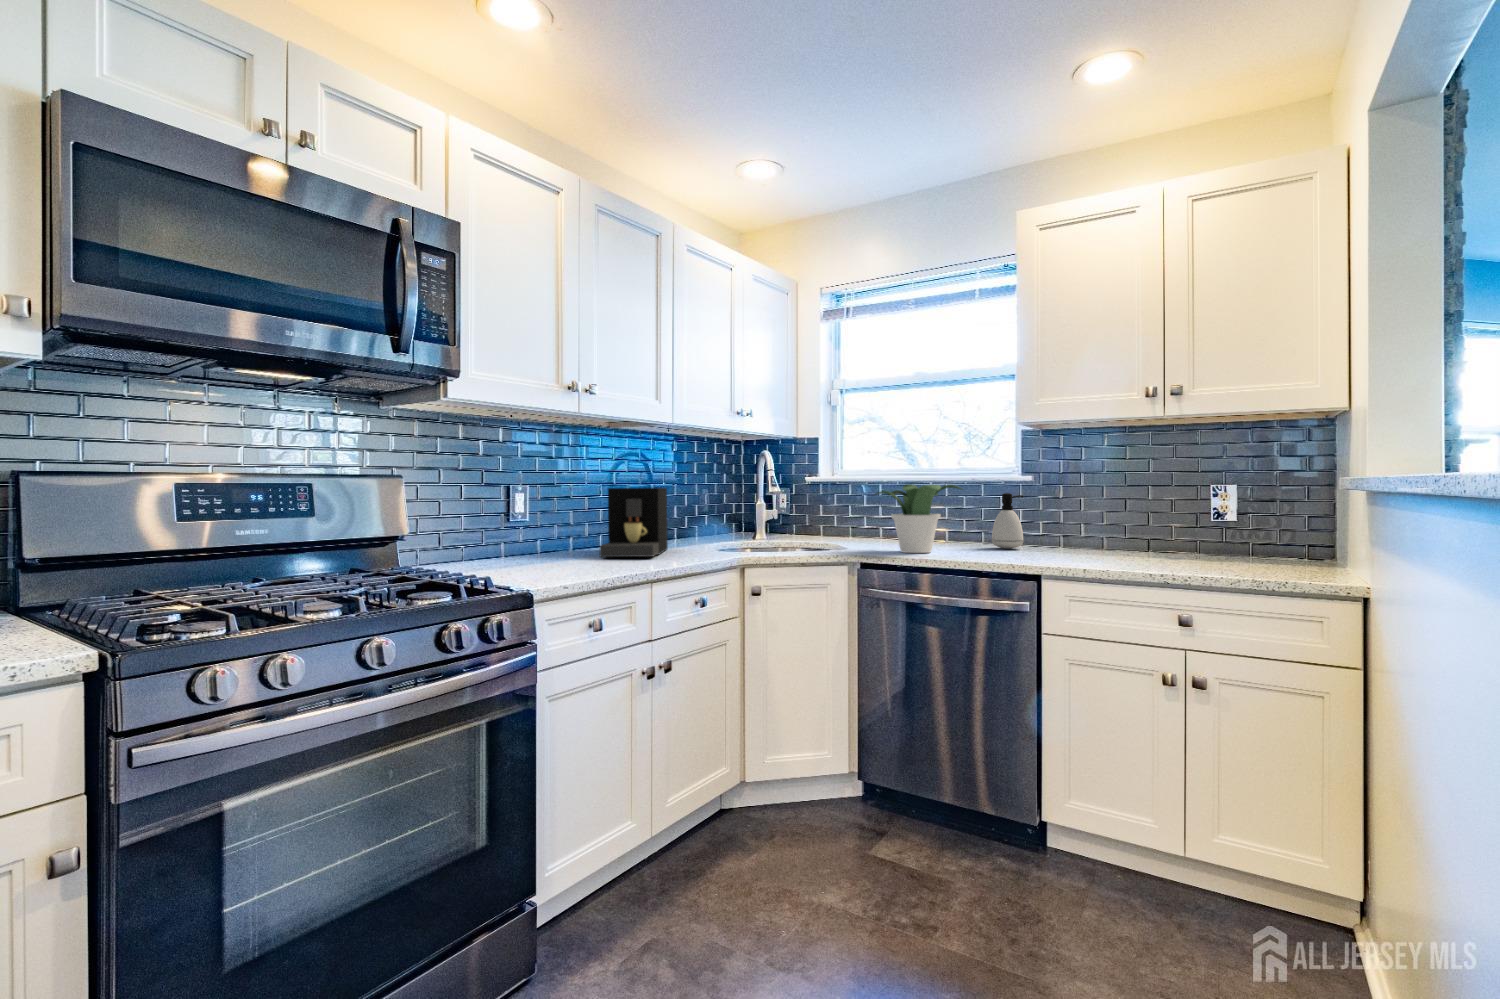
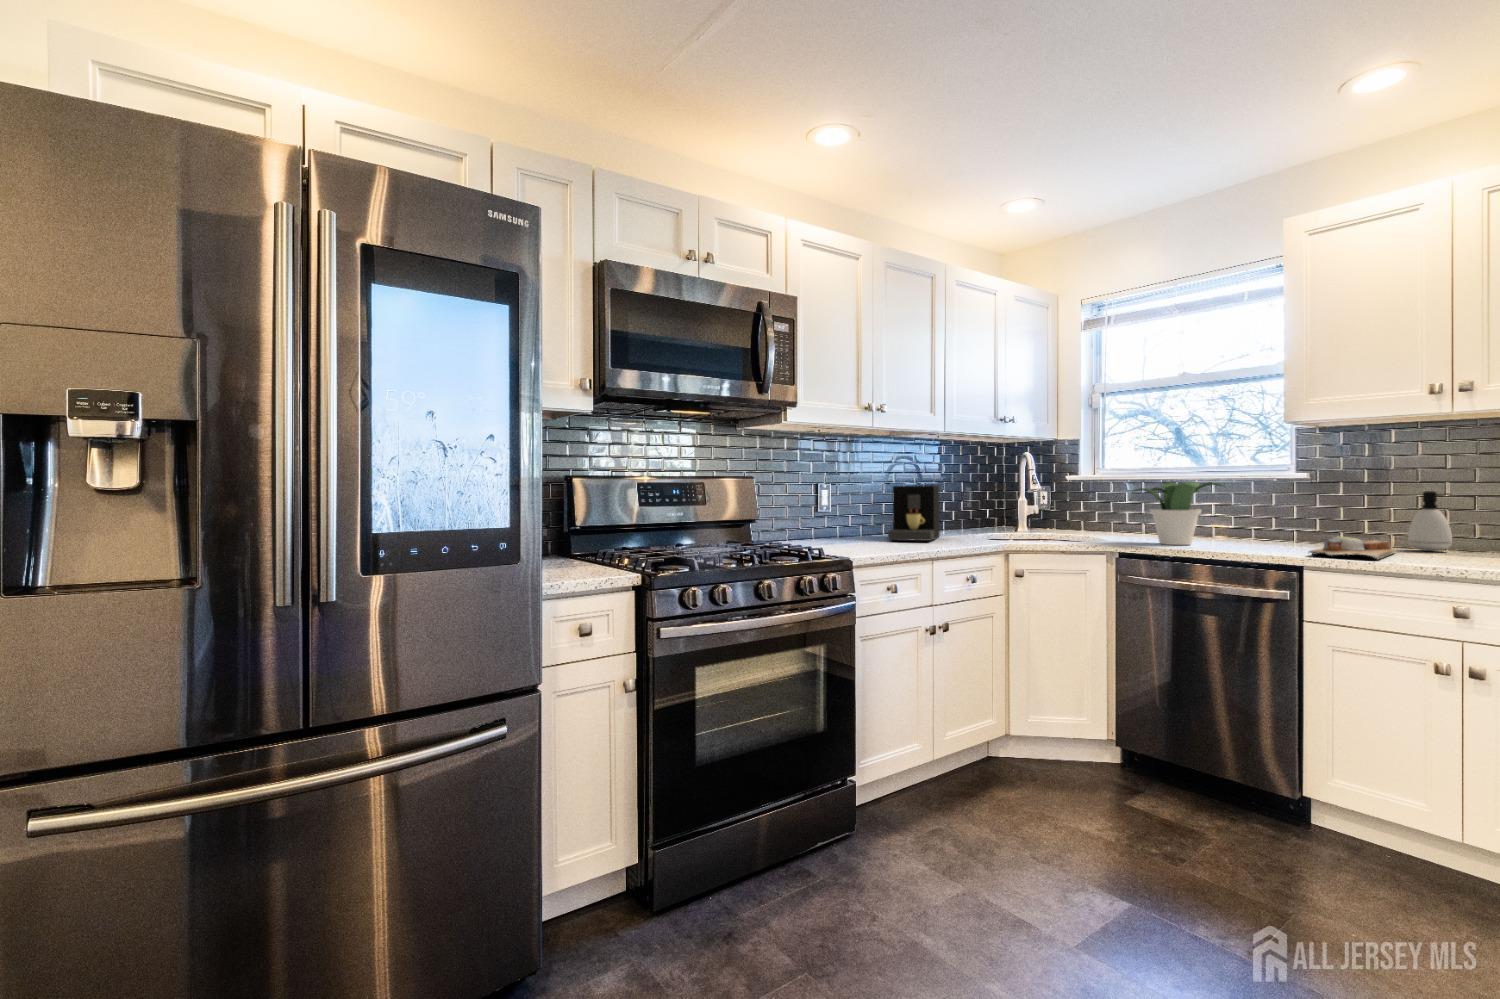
soap dispenser: present [992,493,1023,549] -> present [1408,491,1452,551]
cutting board: none [1046,542,1113,568] -> present [1309,536,1397,560]

